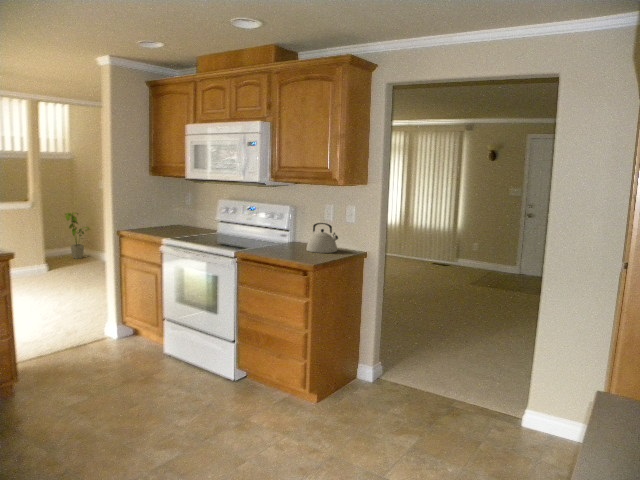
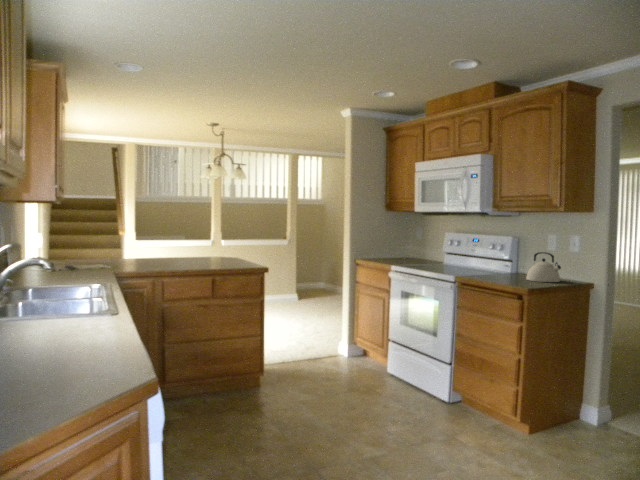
house plant: present [65,213,89,259] -> none [314,251,335,293]

